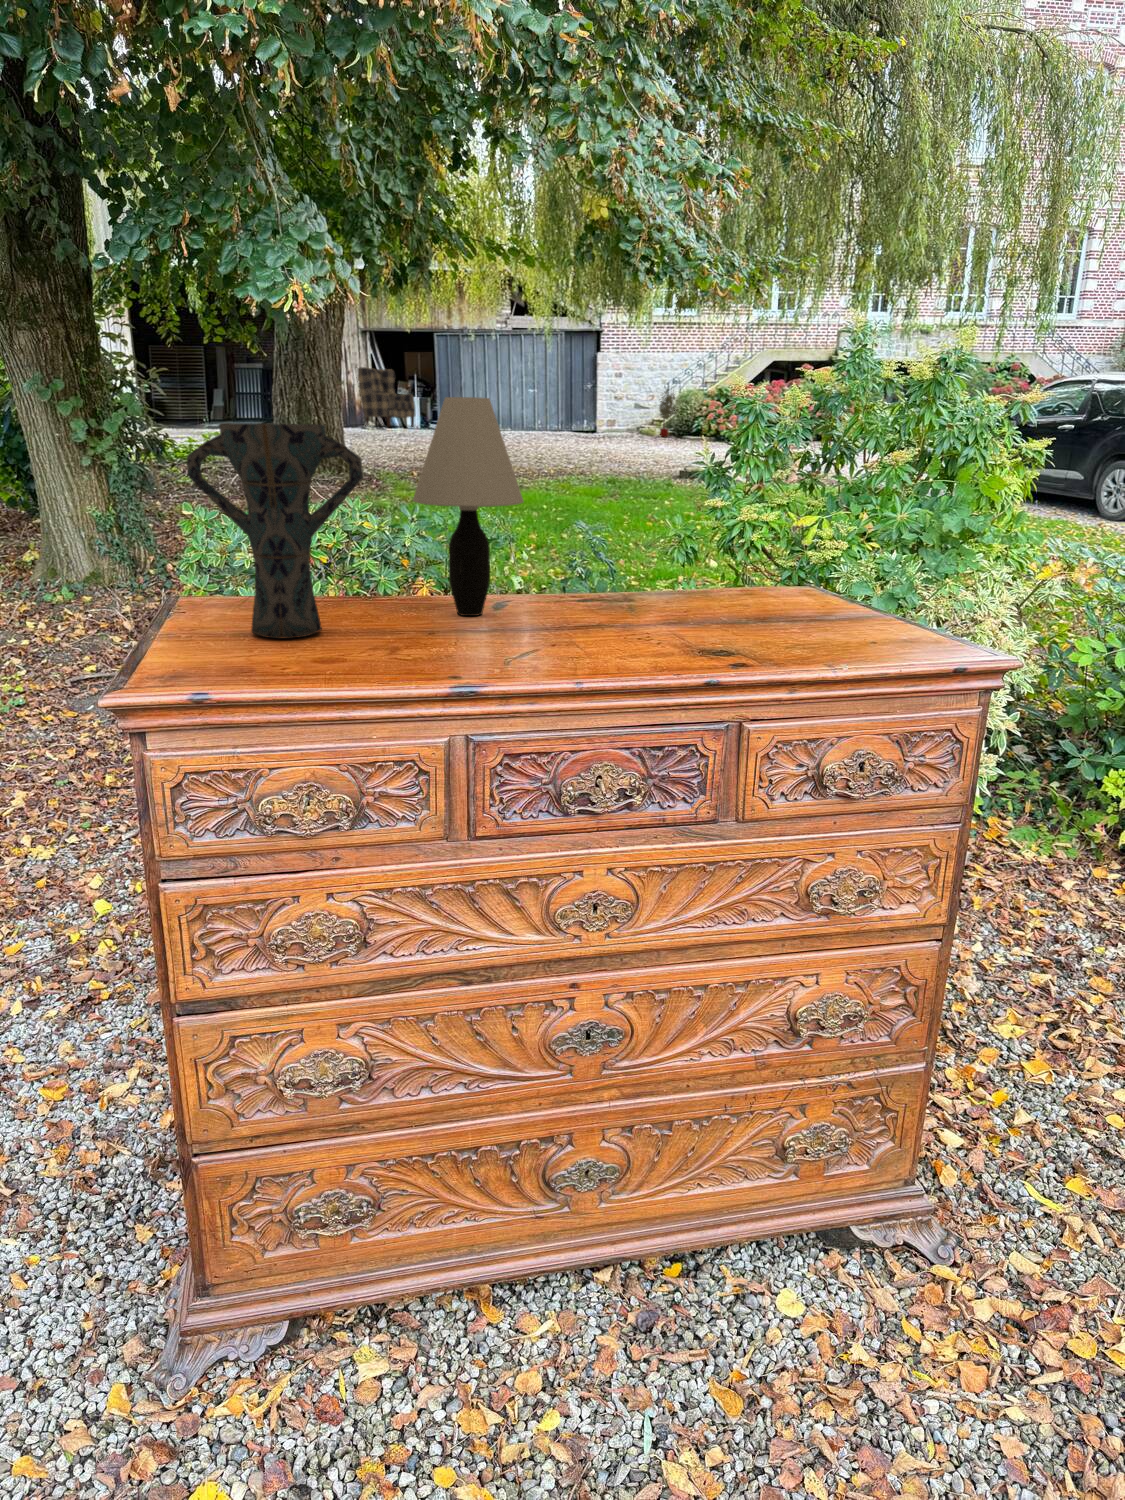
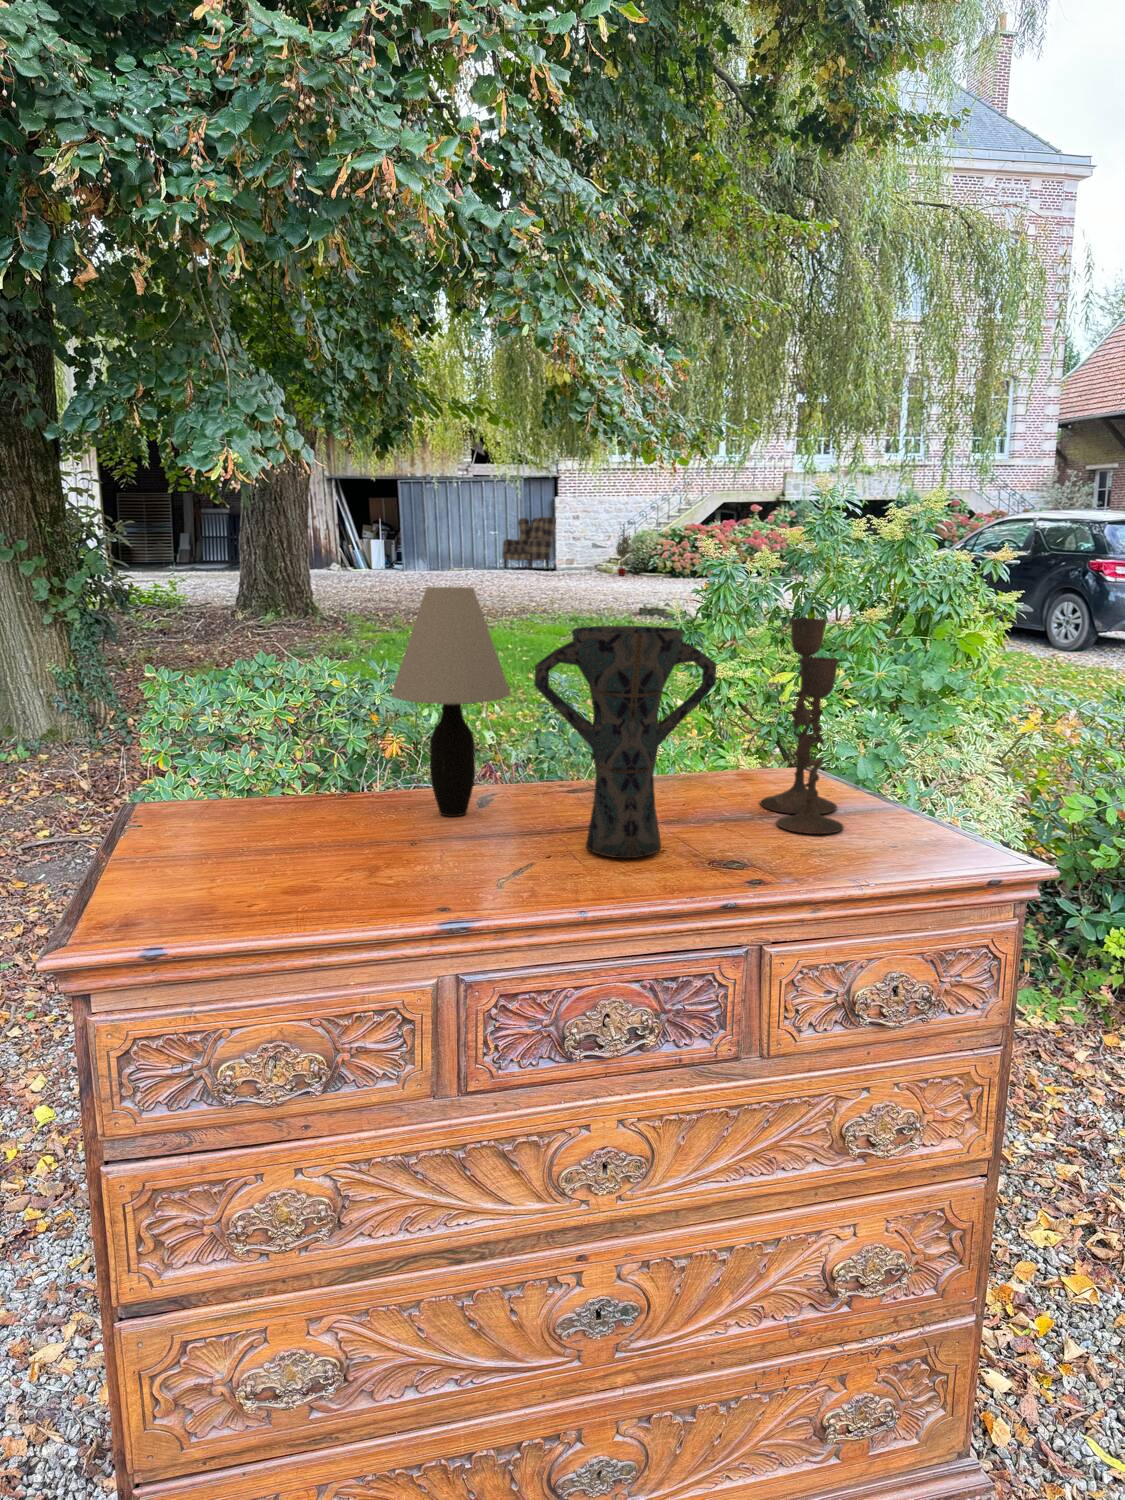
chair: present [358,367,416,427] -> present [502,517,556,568]
vase: present [187,423,363,638] -> present [534,626,716,858]
candlestick: none [756,434,831,635] -> present [760,618,844,834]

